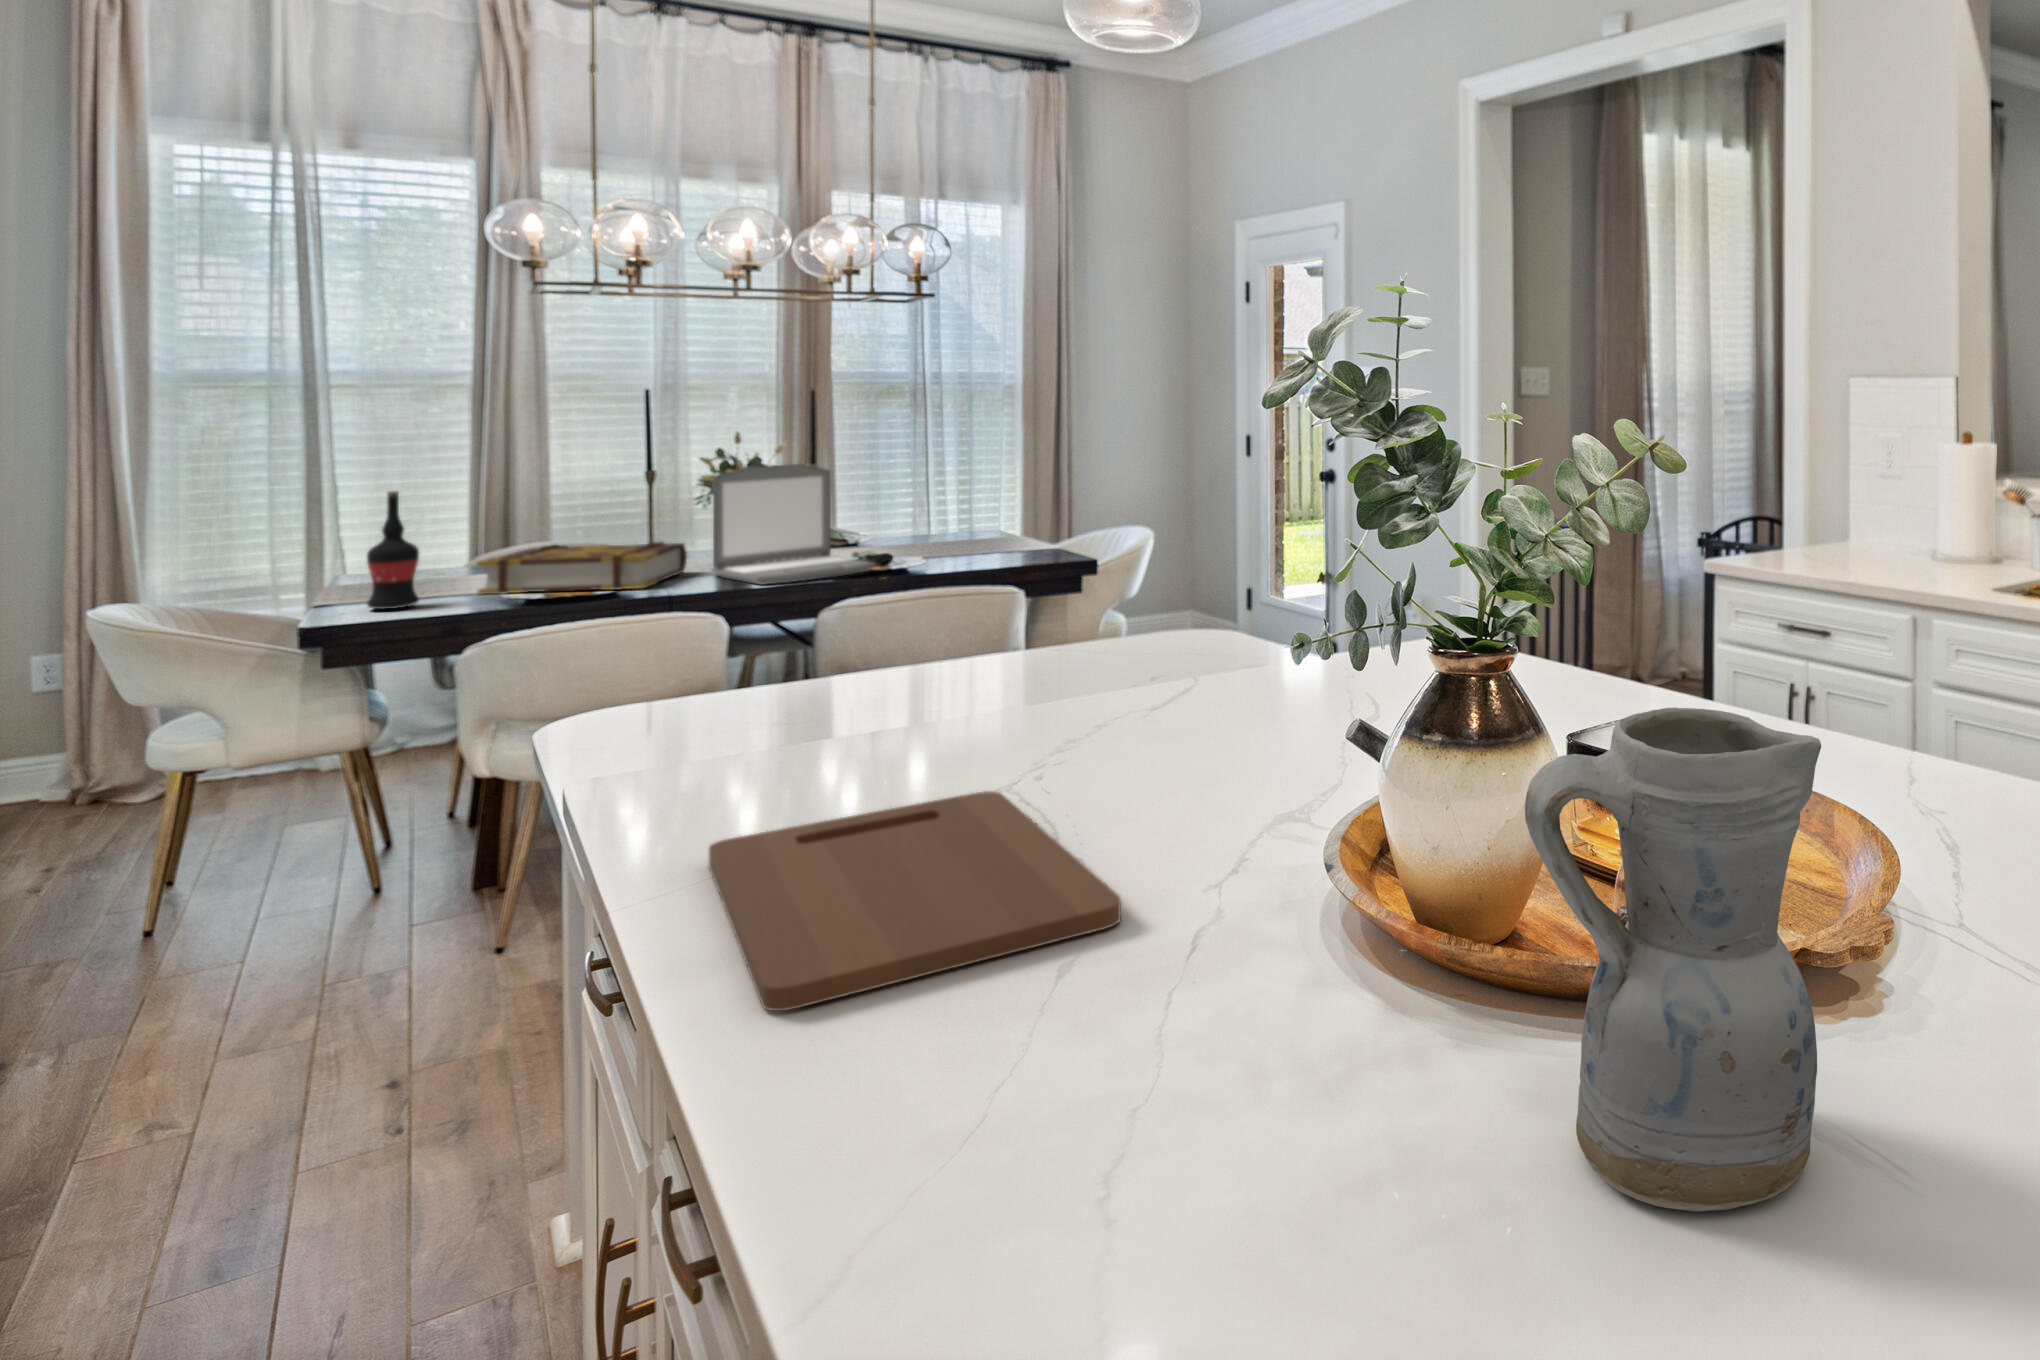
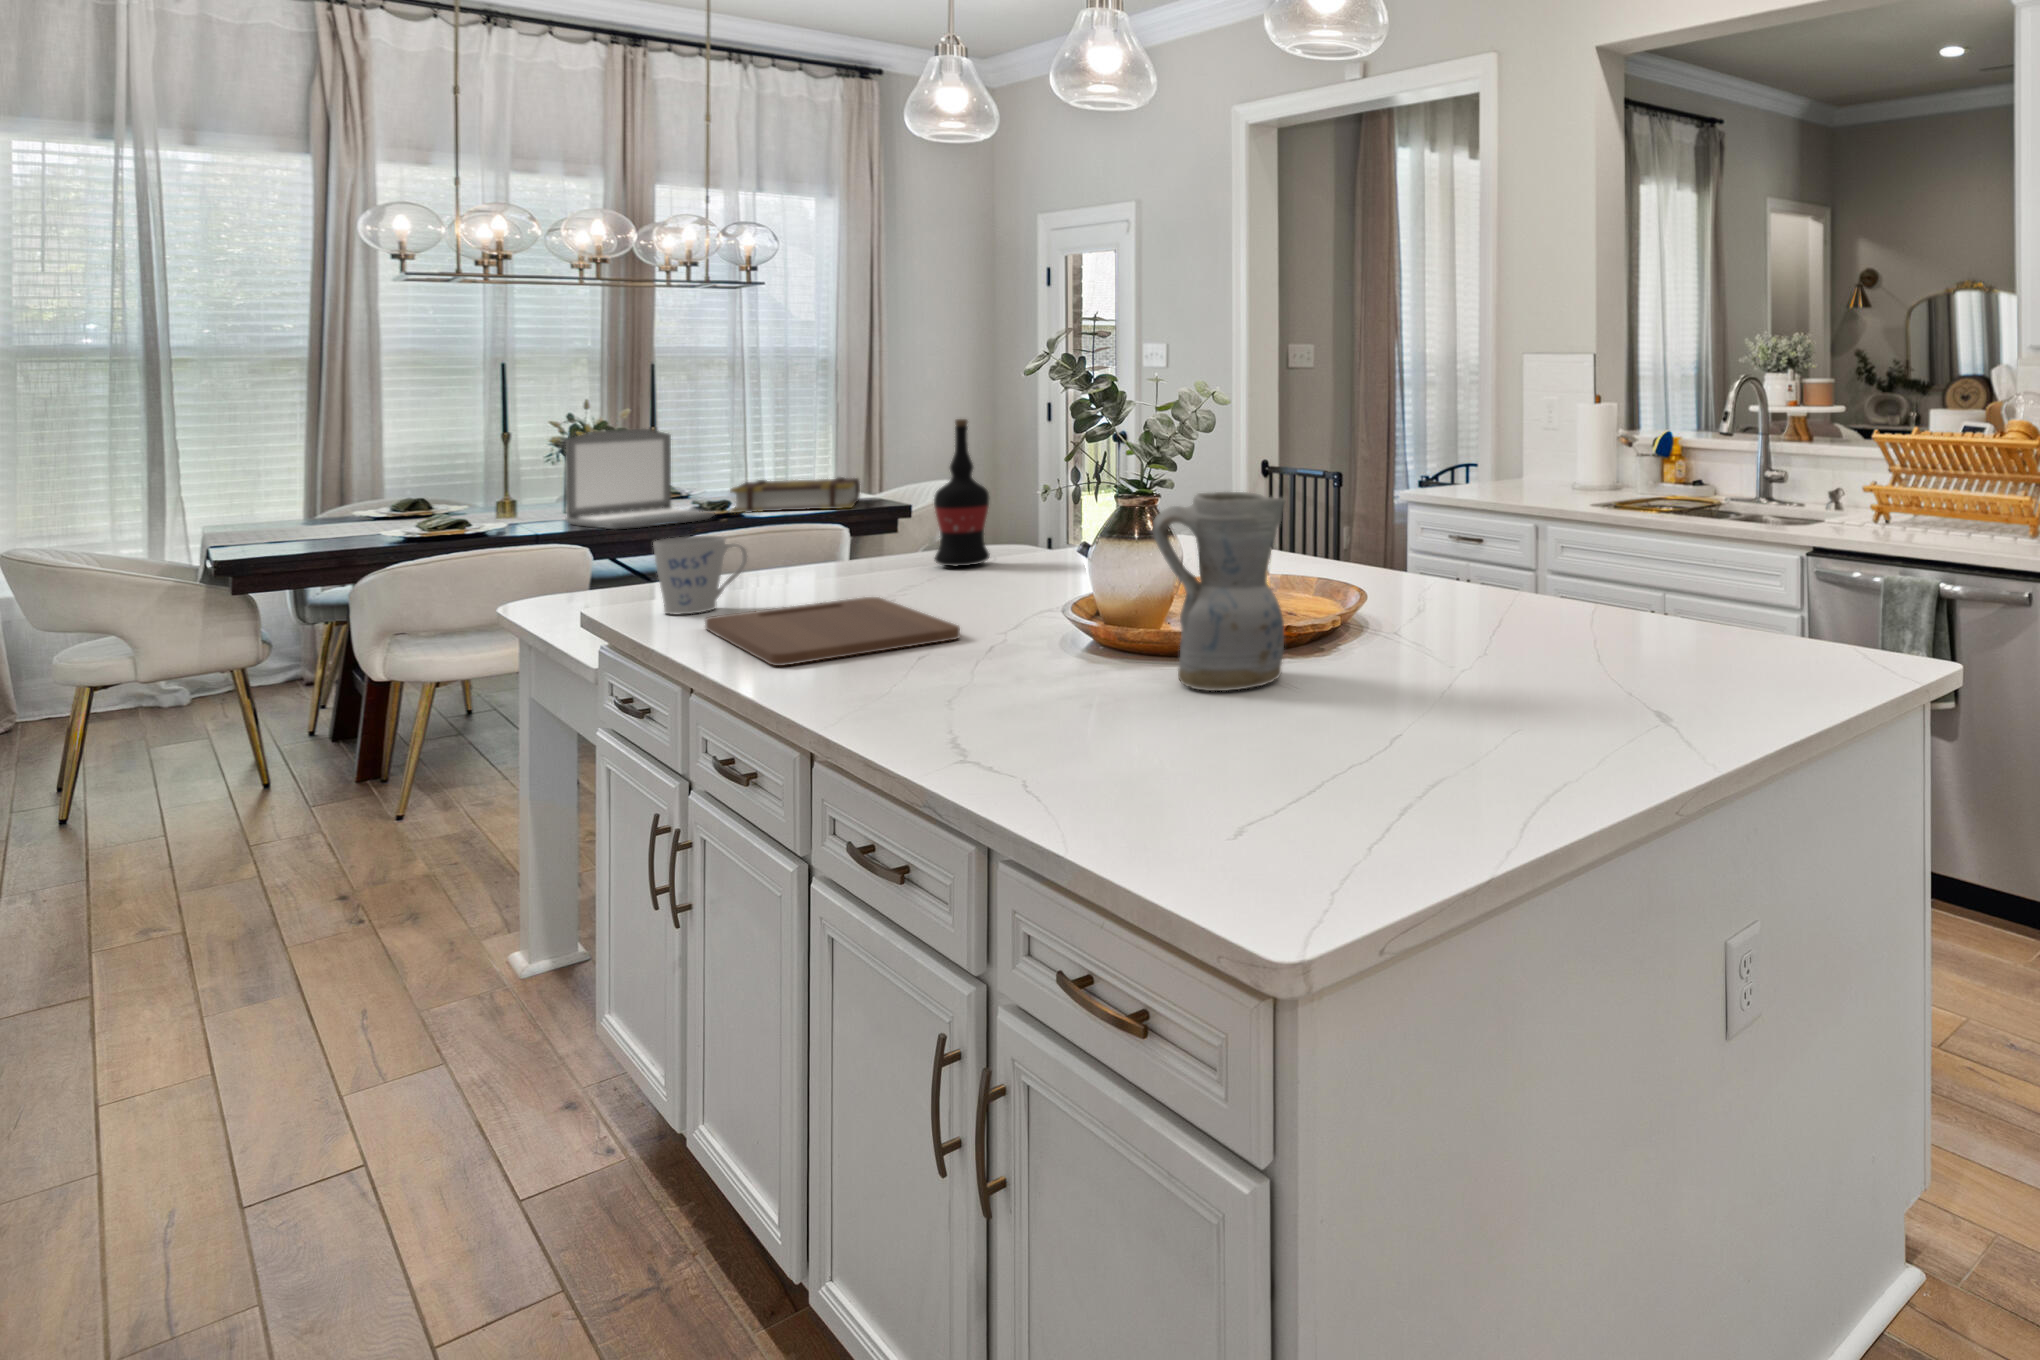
wine bottle: present [367,491,419,609] -> present [934,419,990,566]
book: present [476,542,687,594] -> present [731,477,860,513]
mug: none [653,680,804,818] -> present [653,536,747,614]

